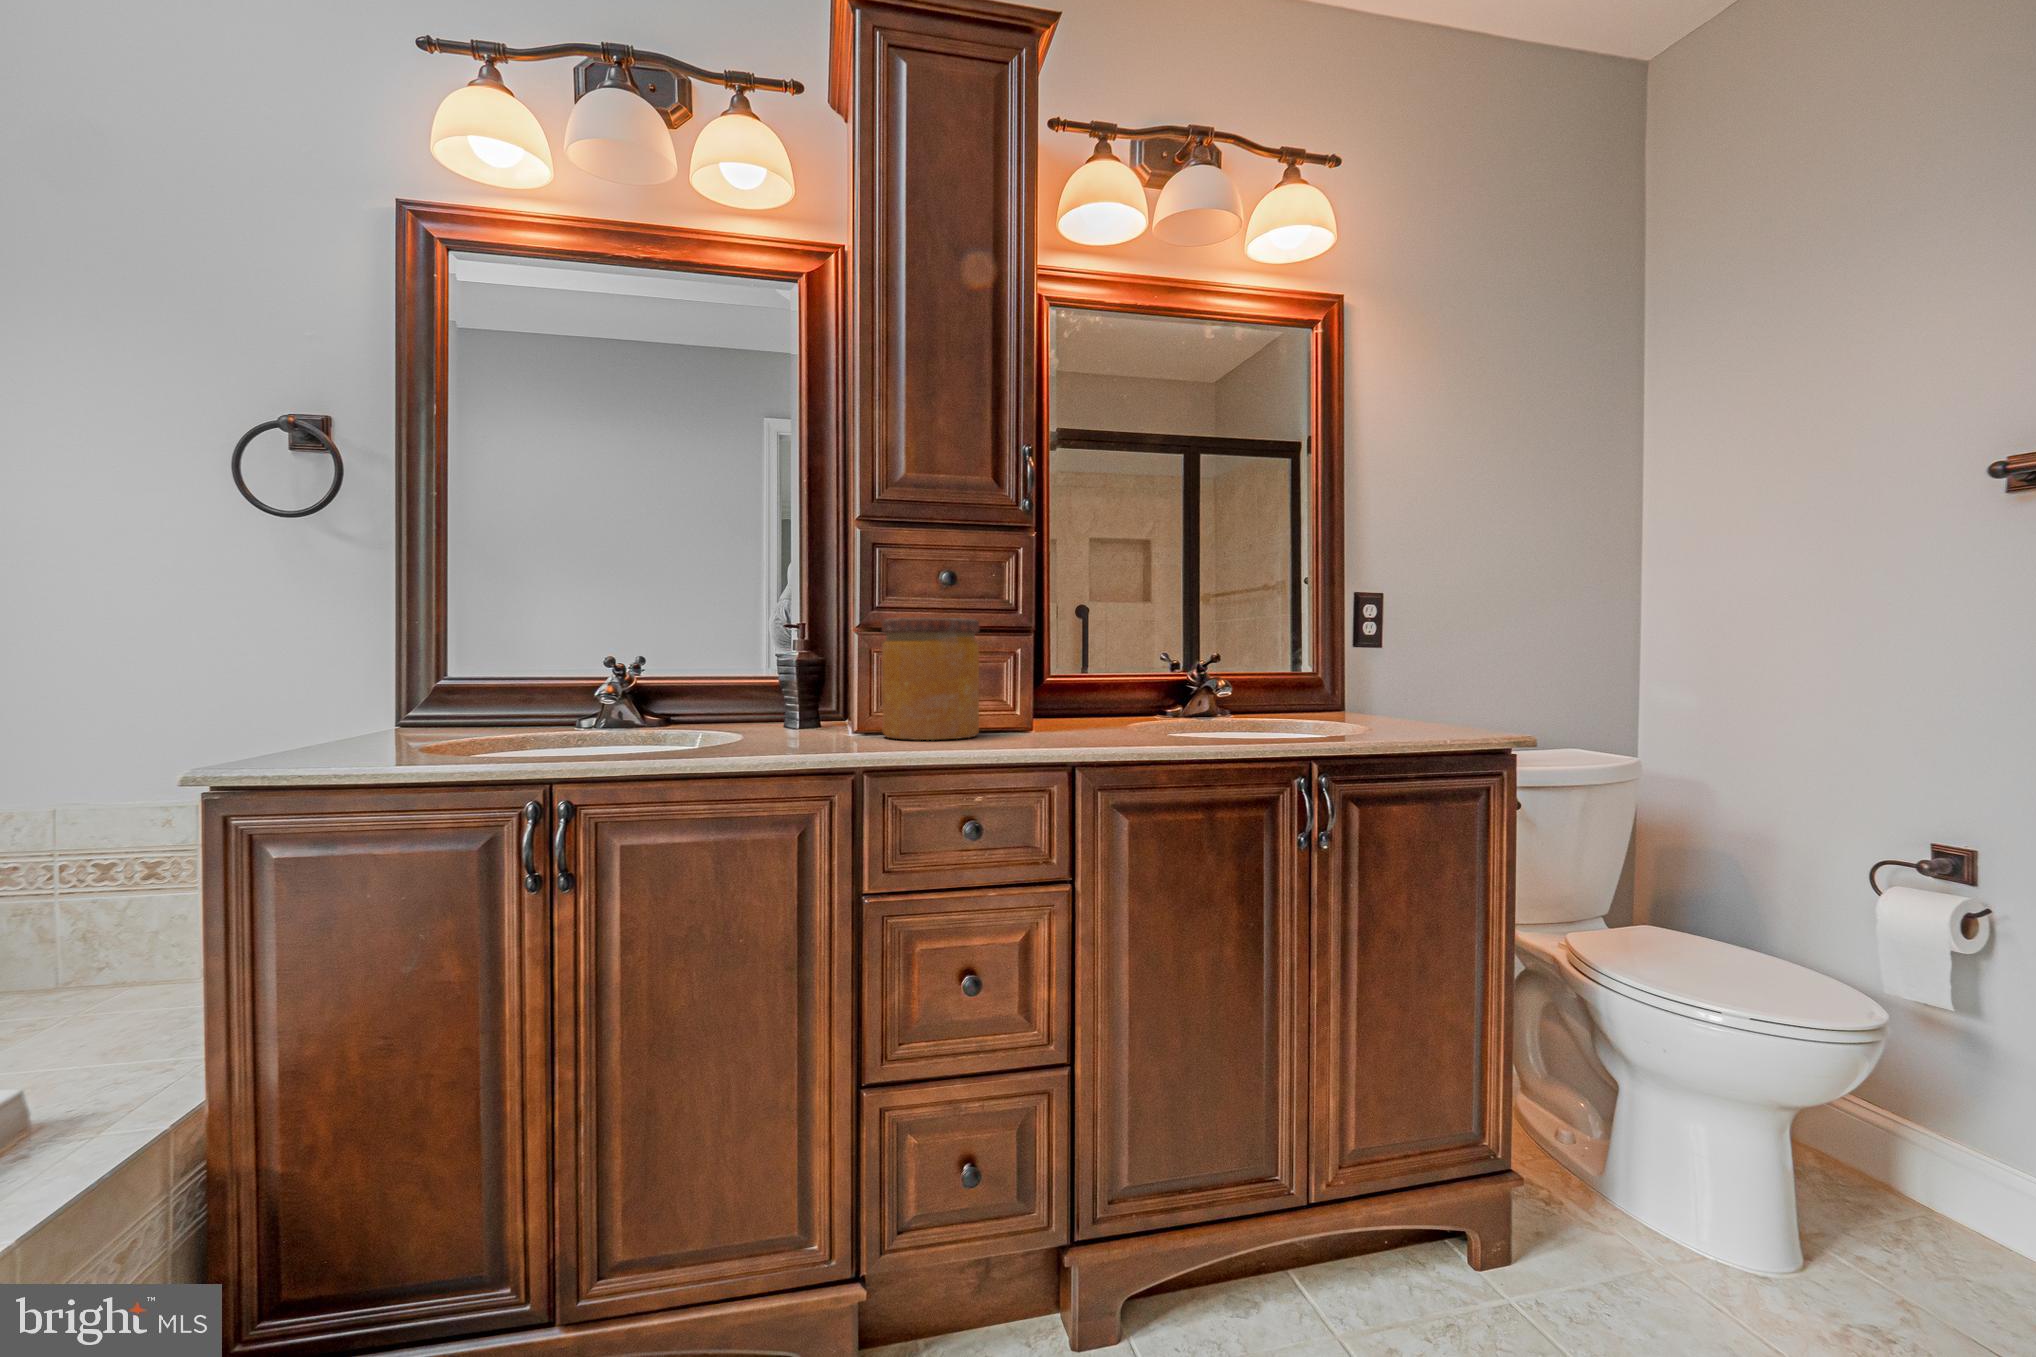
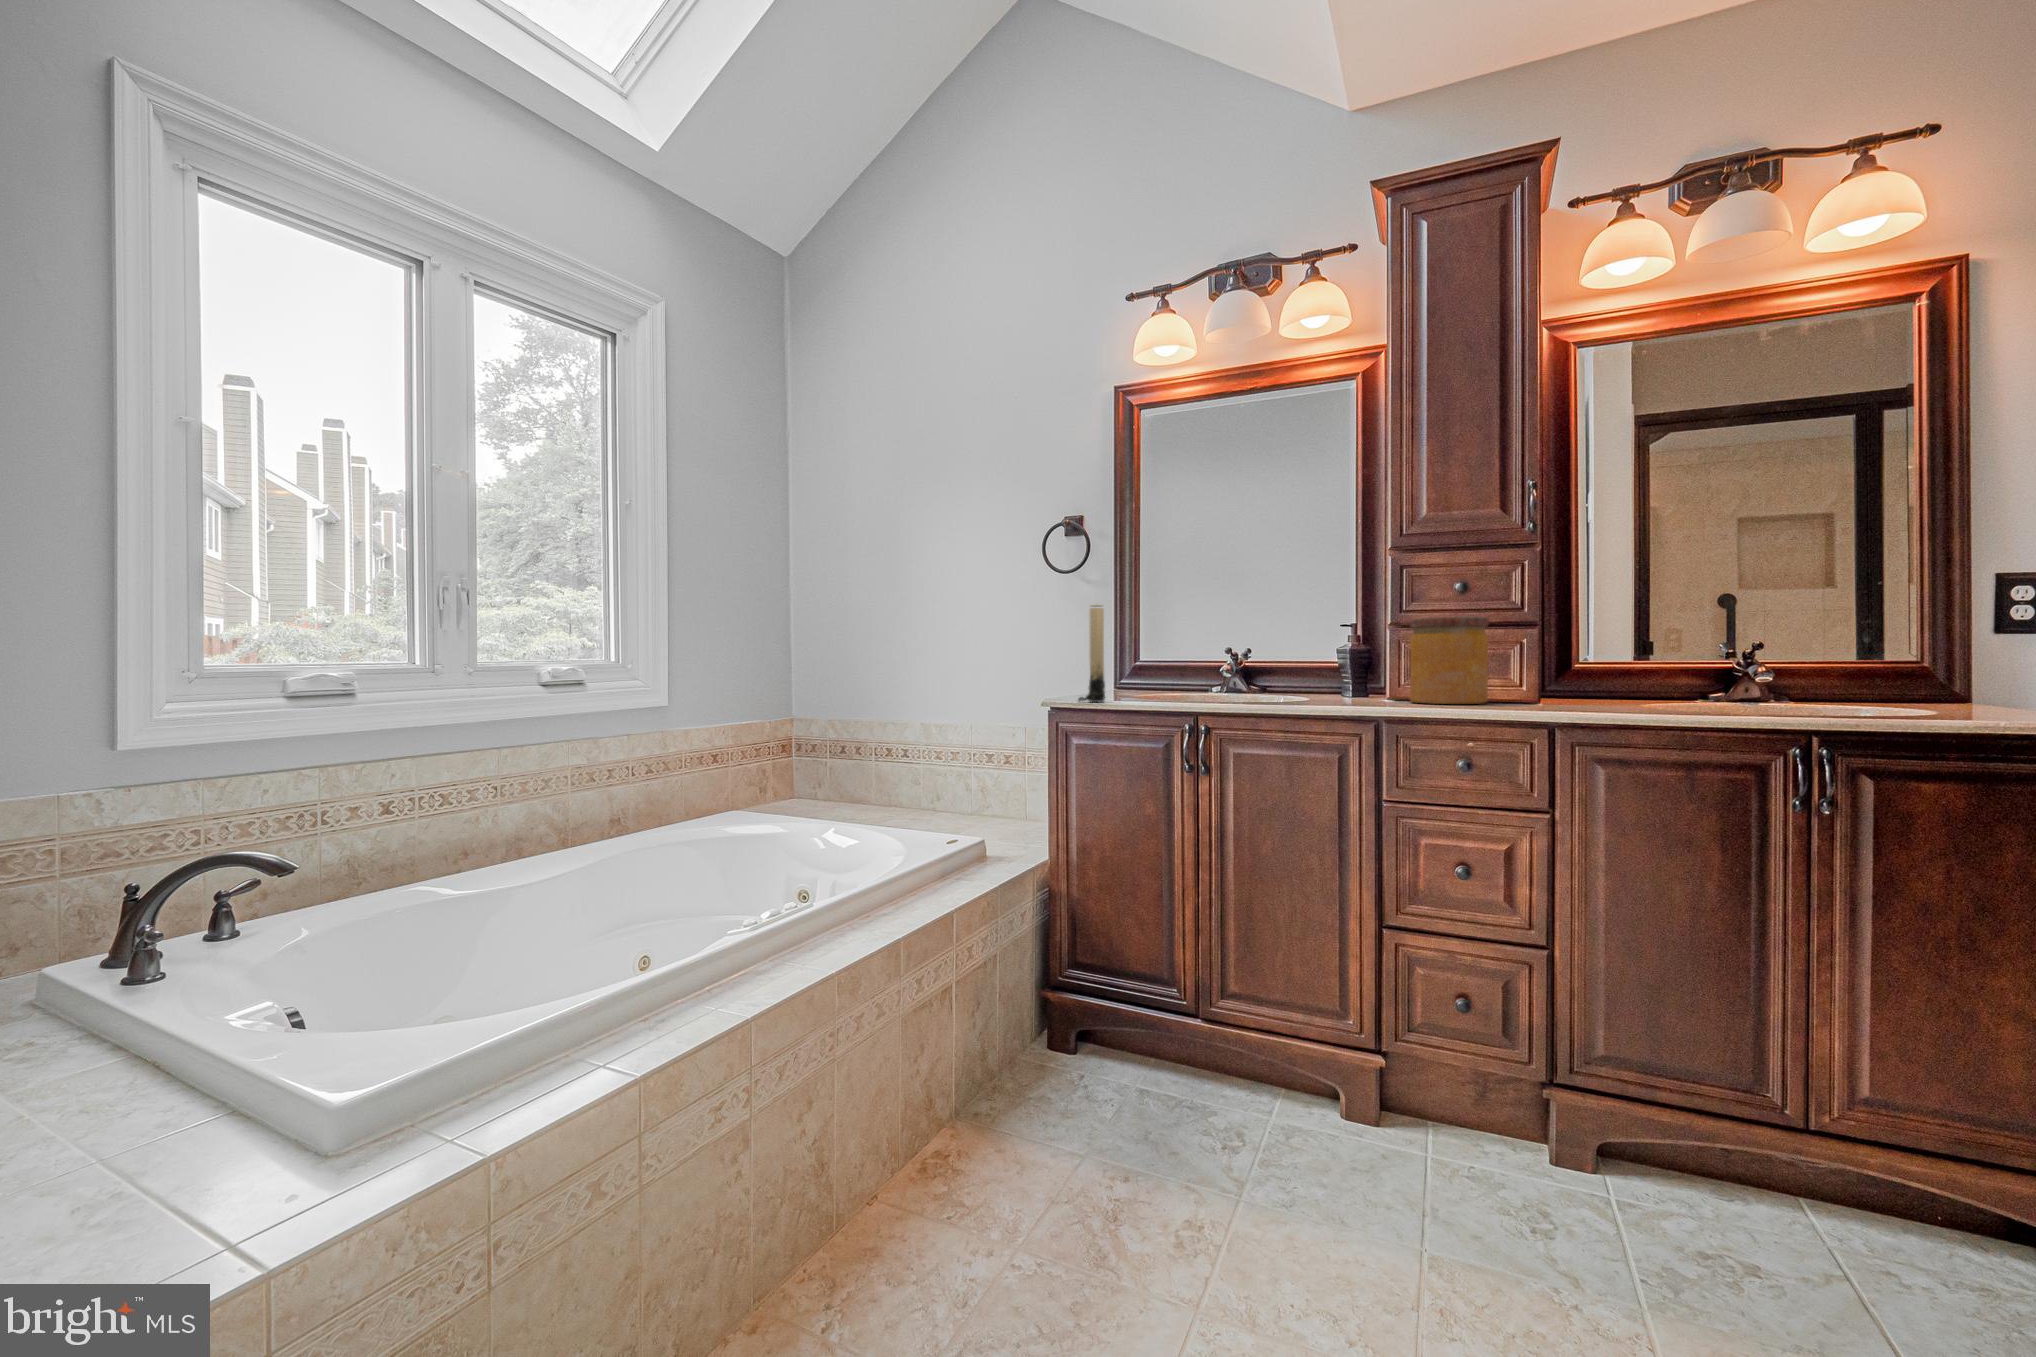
candle: none [288,572,356,765] -> present [1078,605,1105,702]

